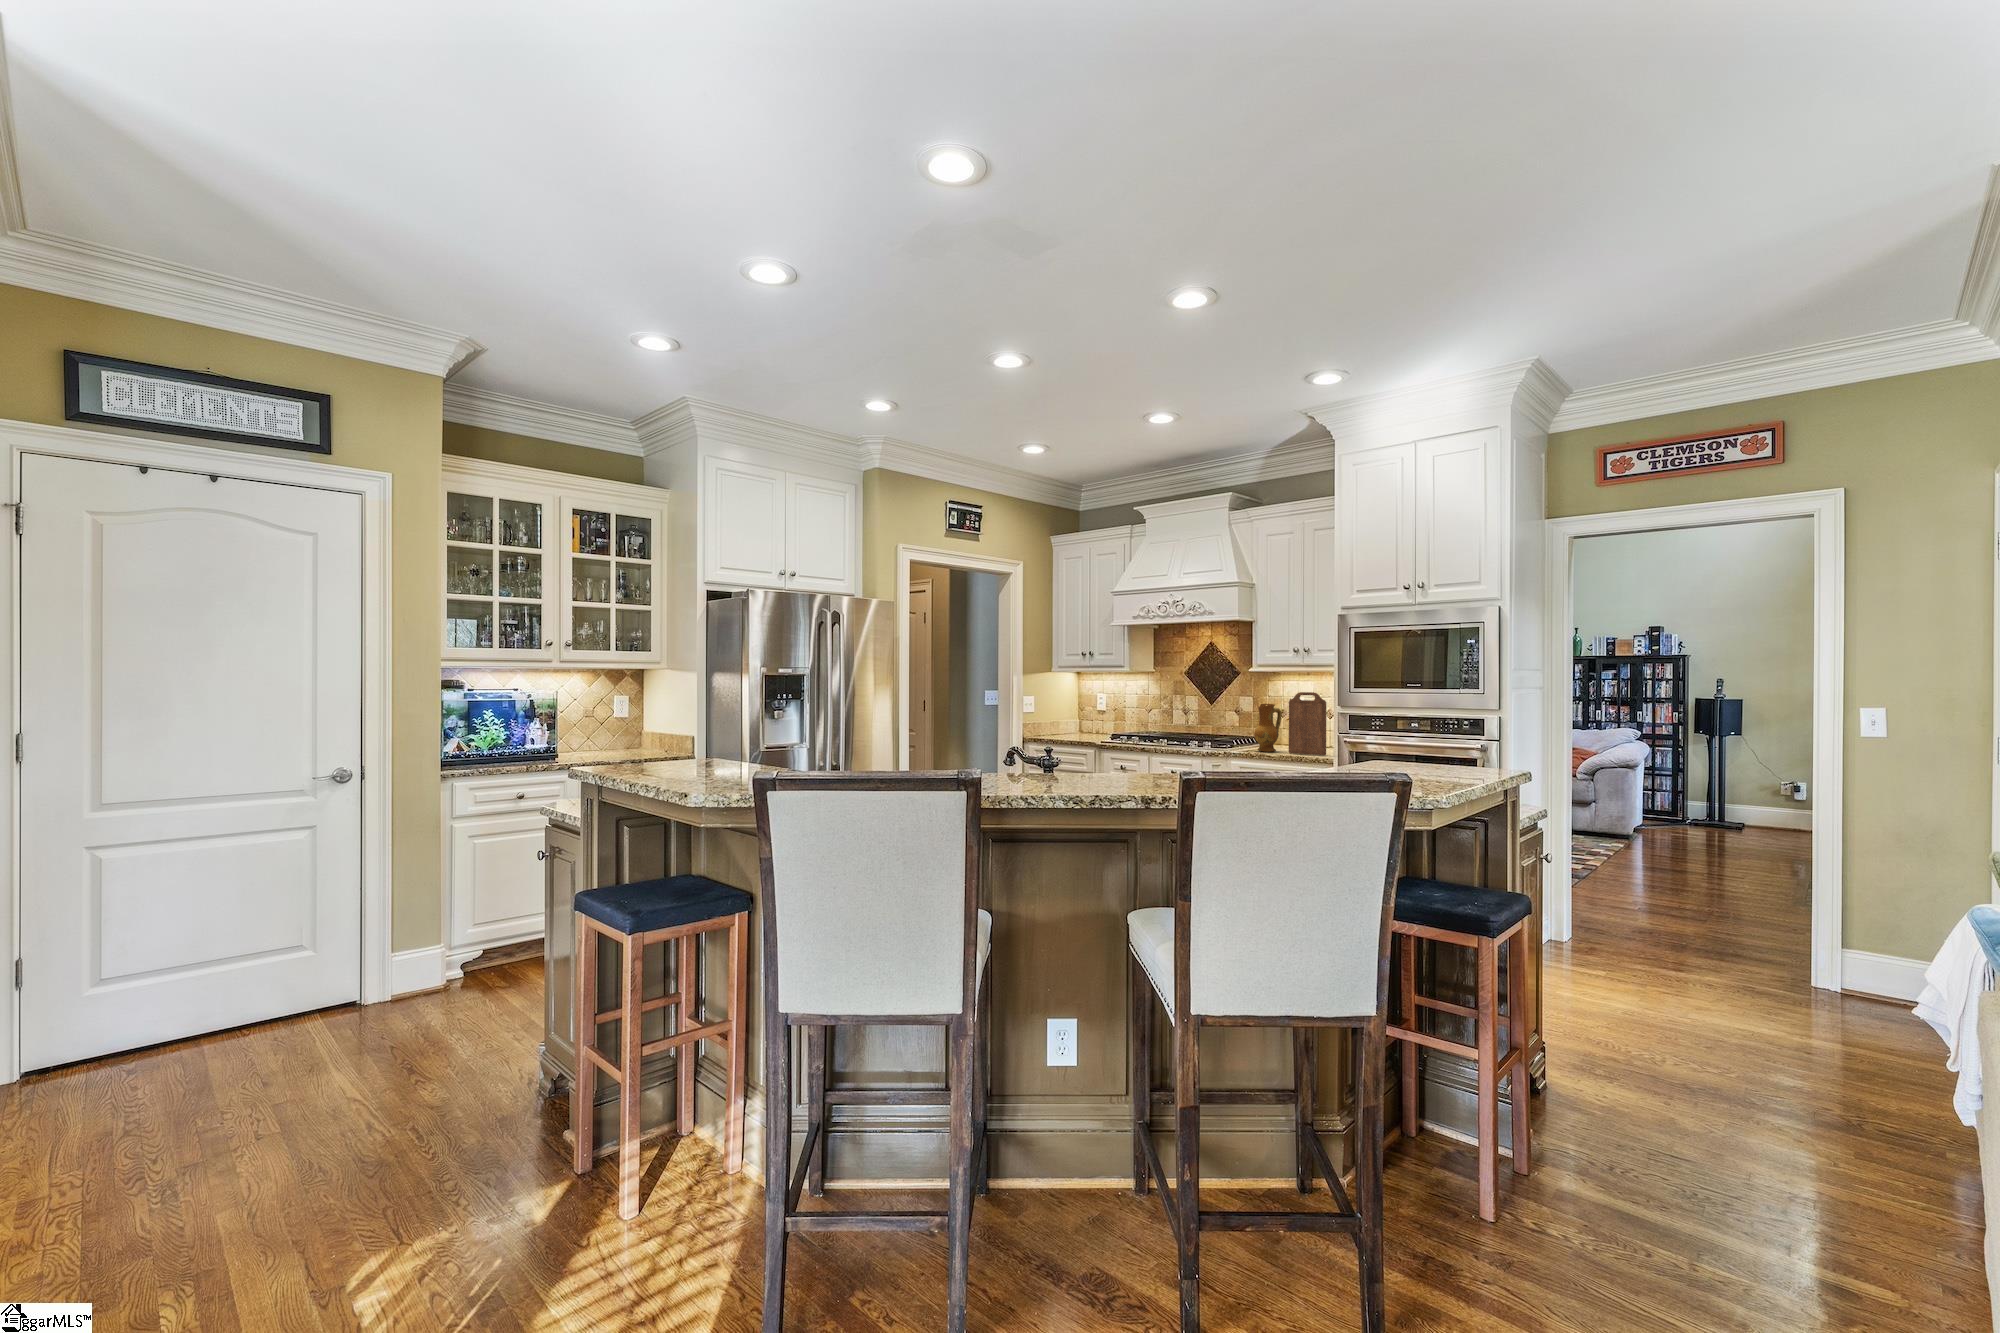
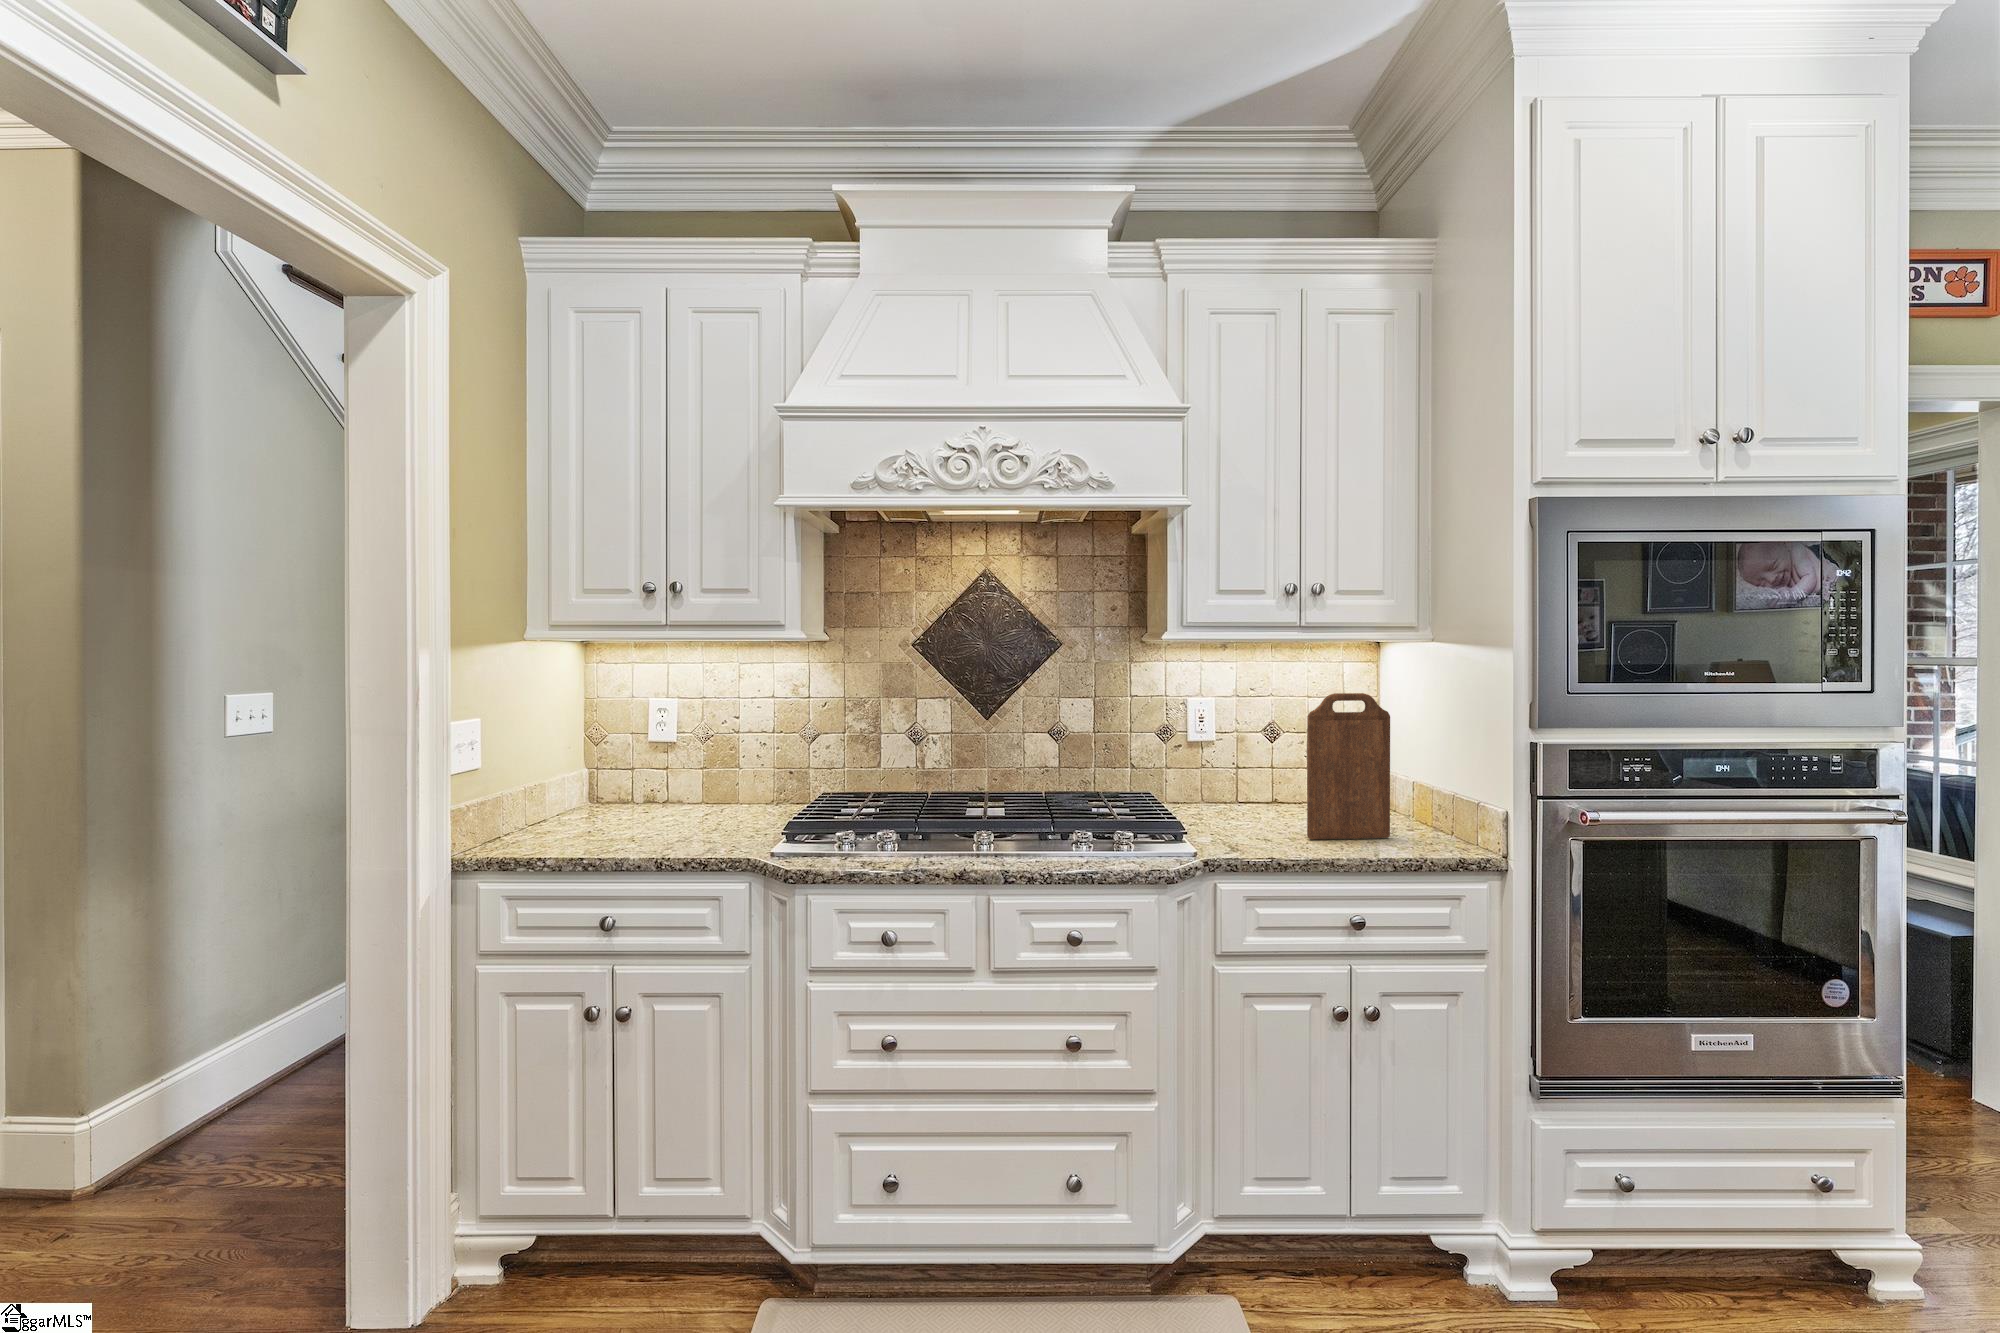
ceramic jug: present [1254,703,1282,752] -> none [1218,721,1276,841]

